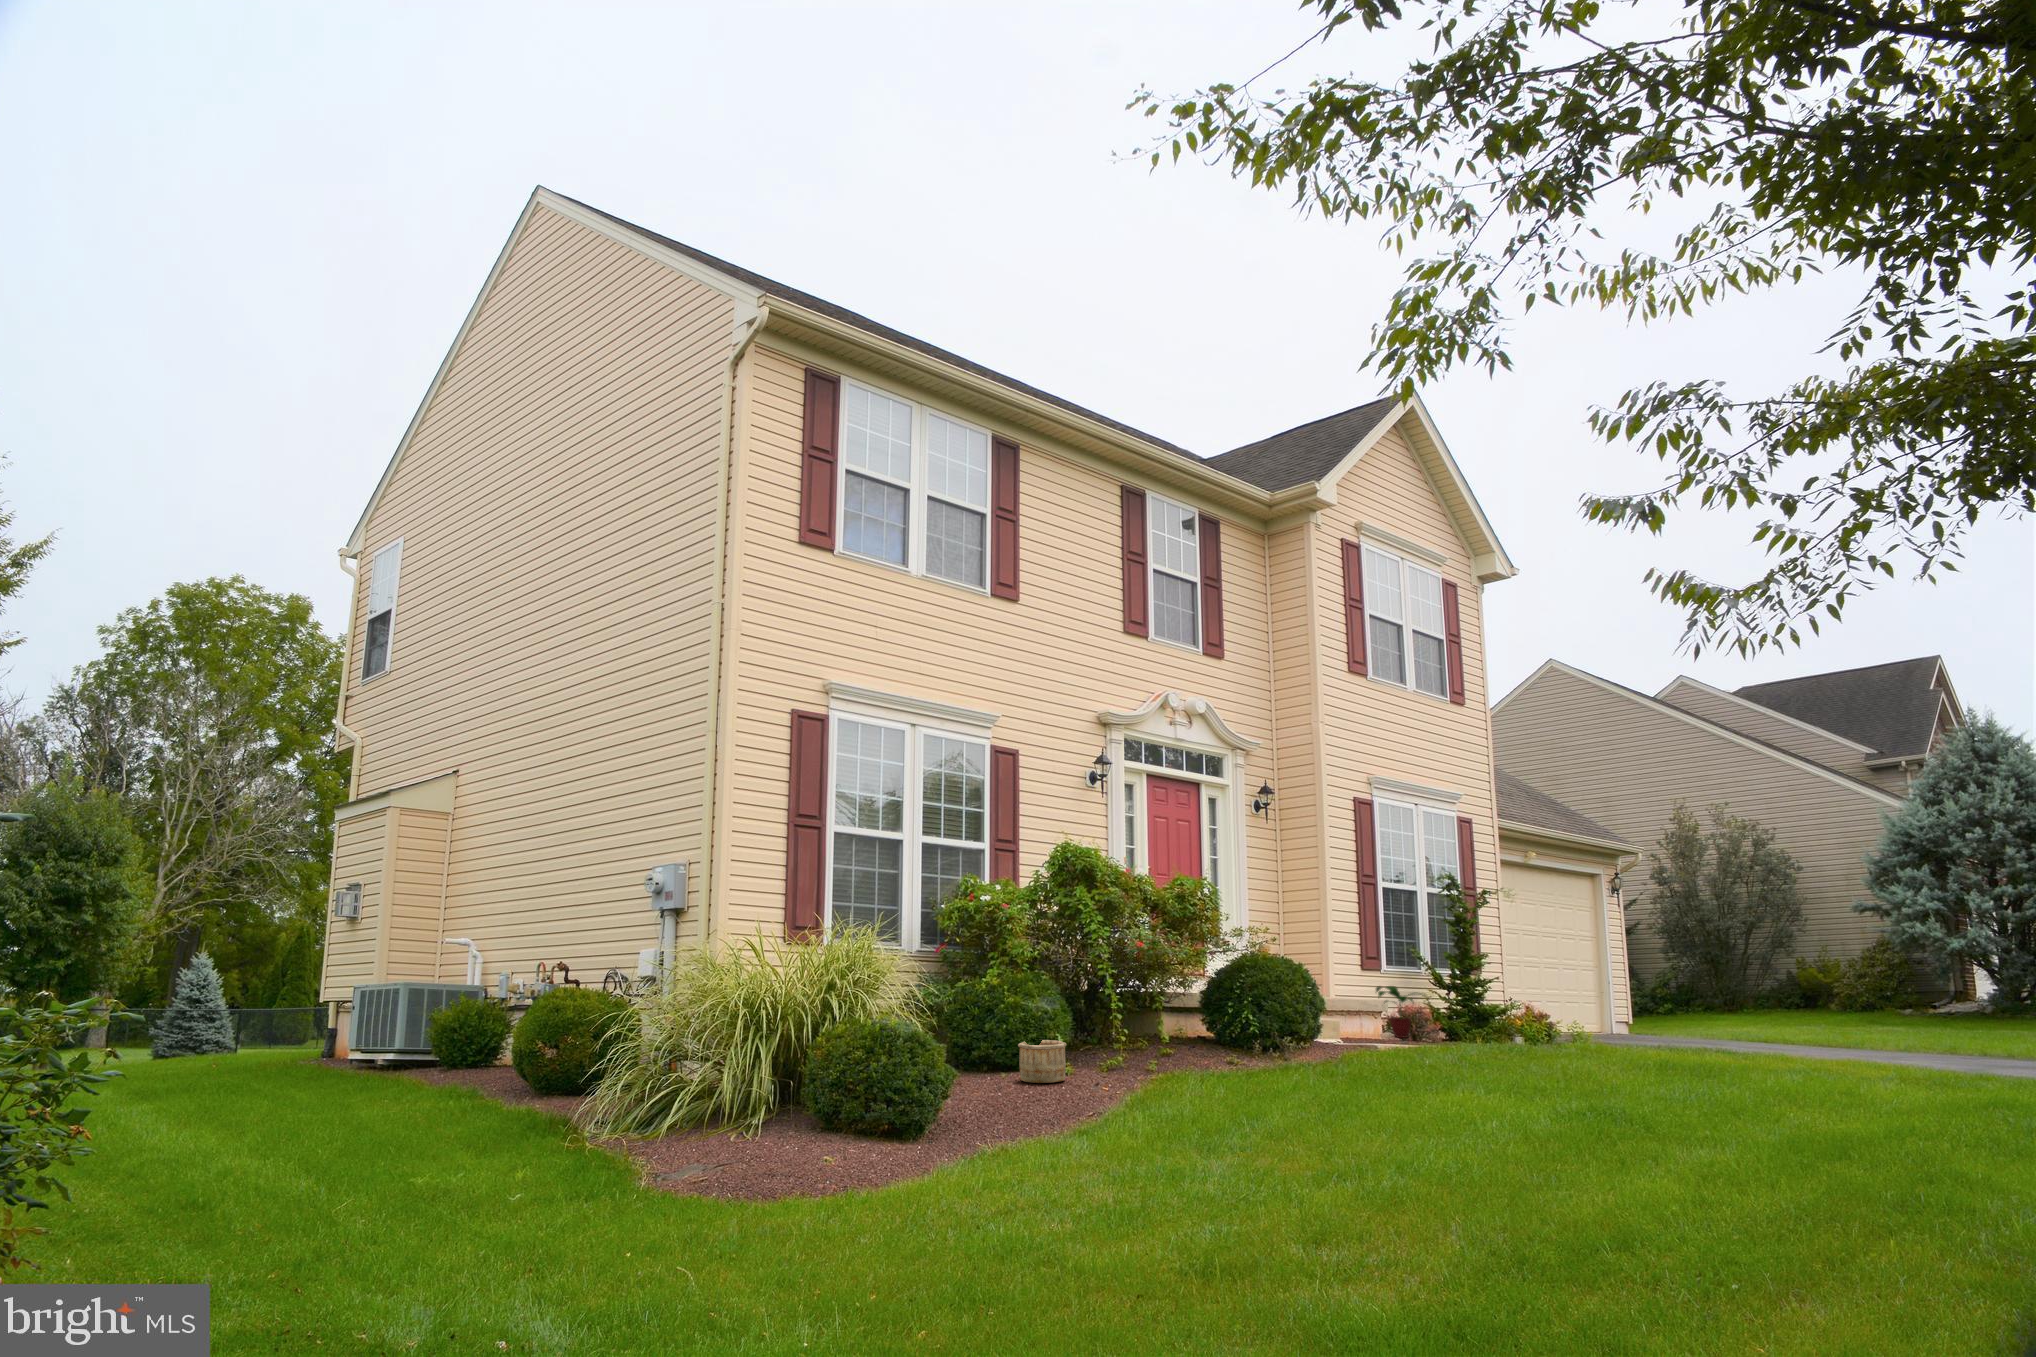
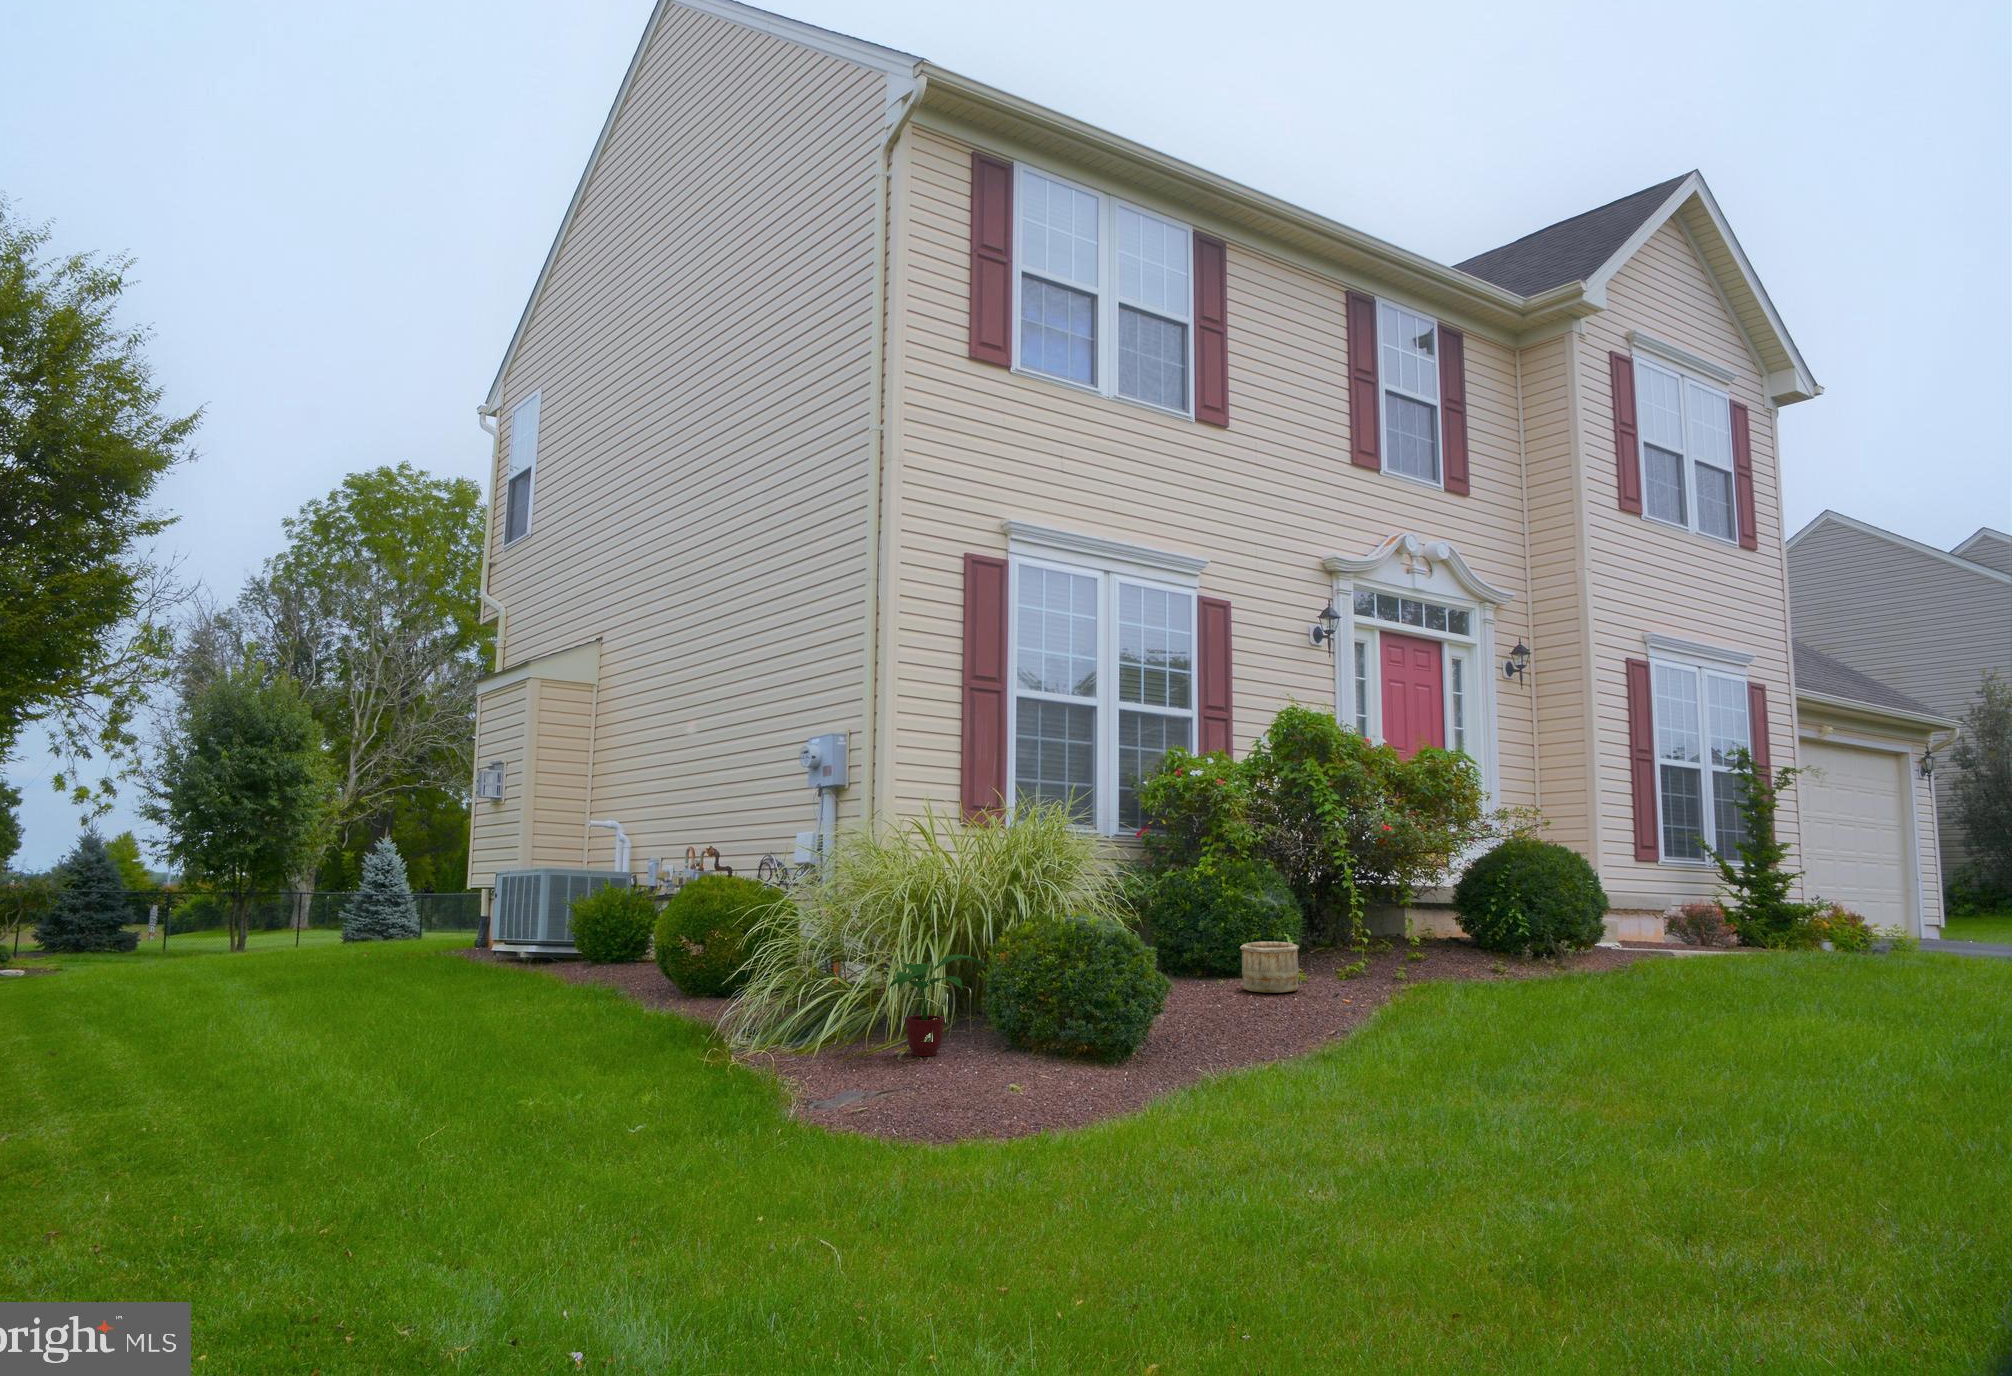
potted plant: present [1376,986,1413,1038] -> present [888,954,986,1056]

